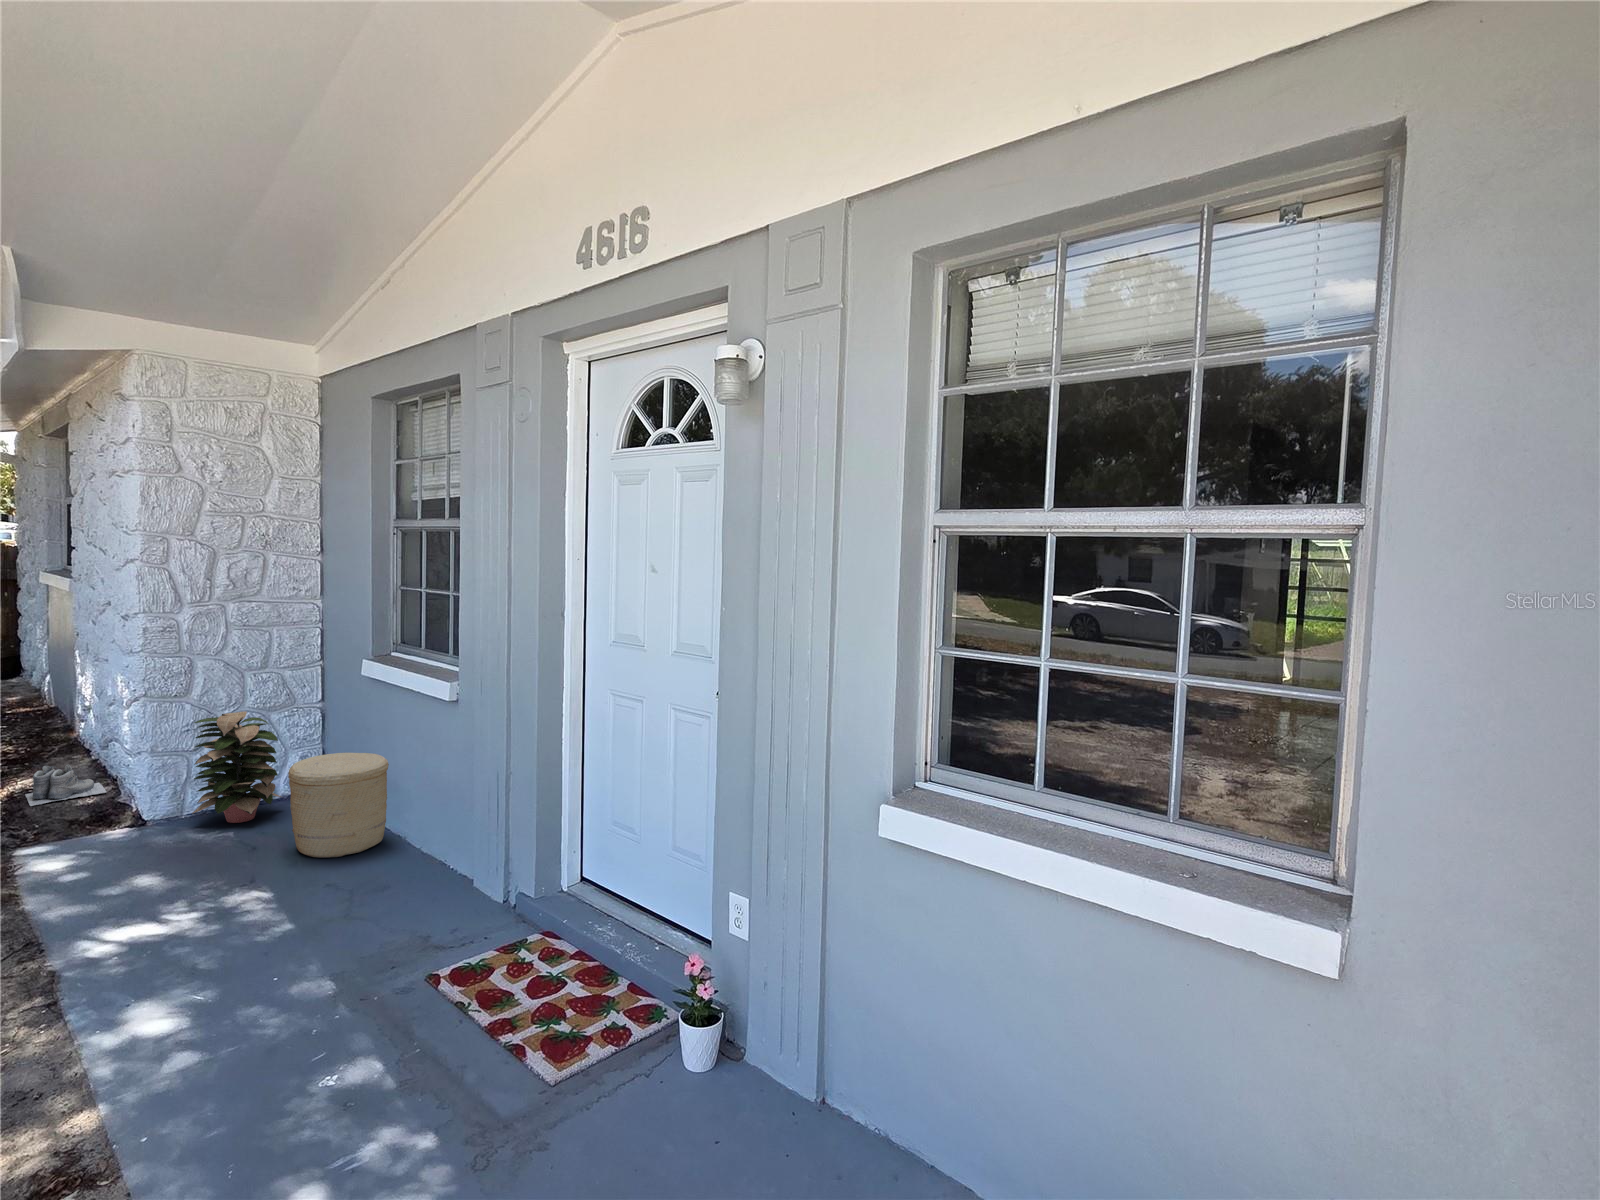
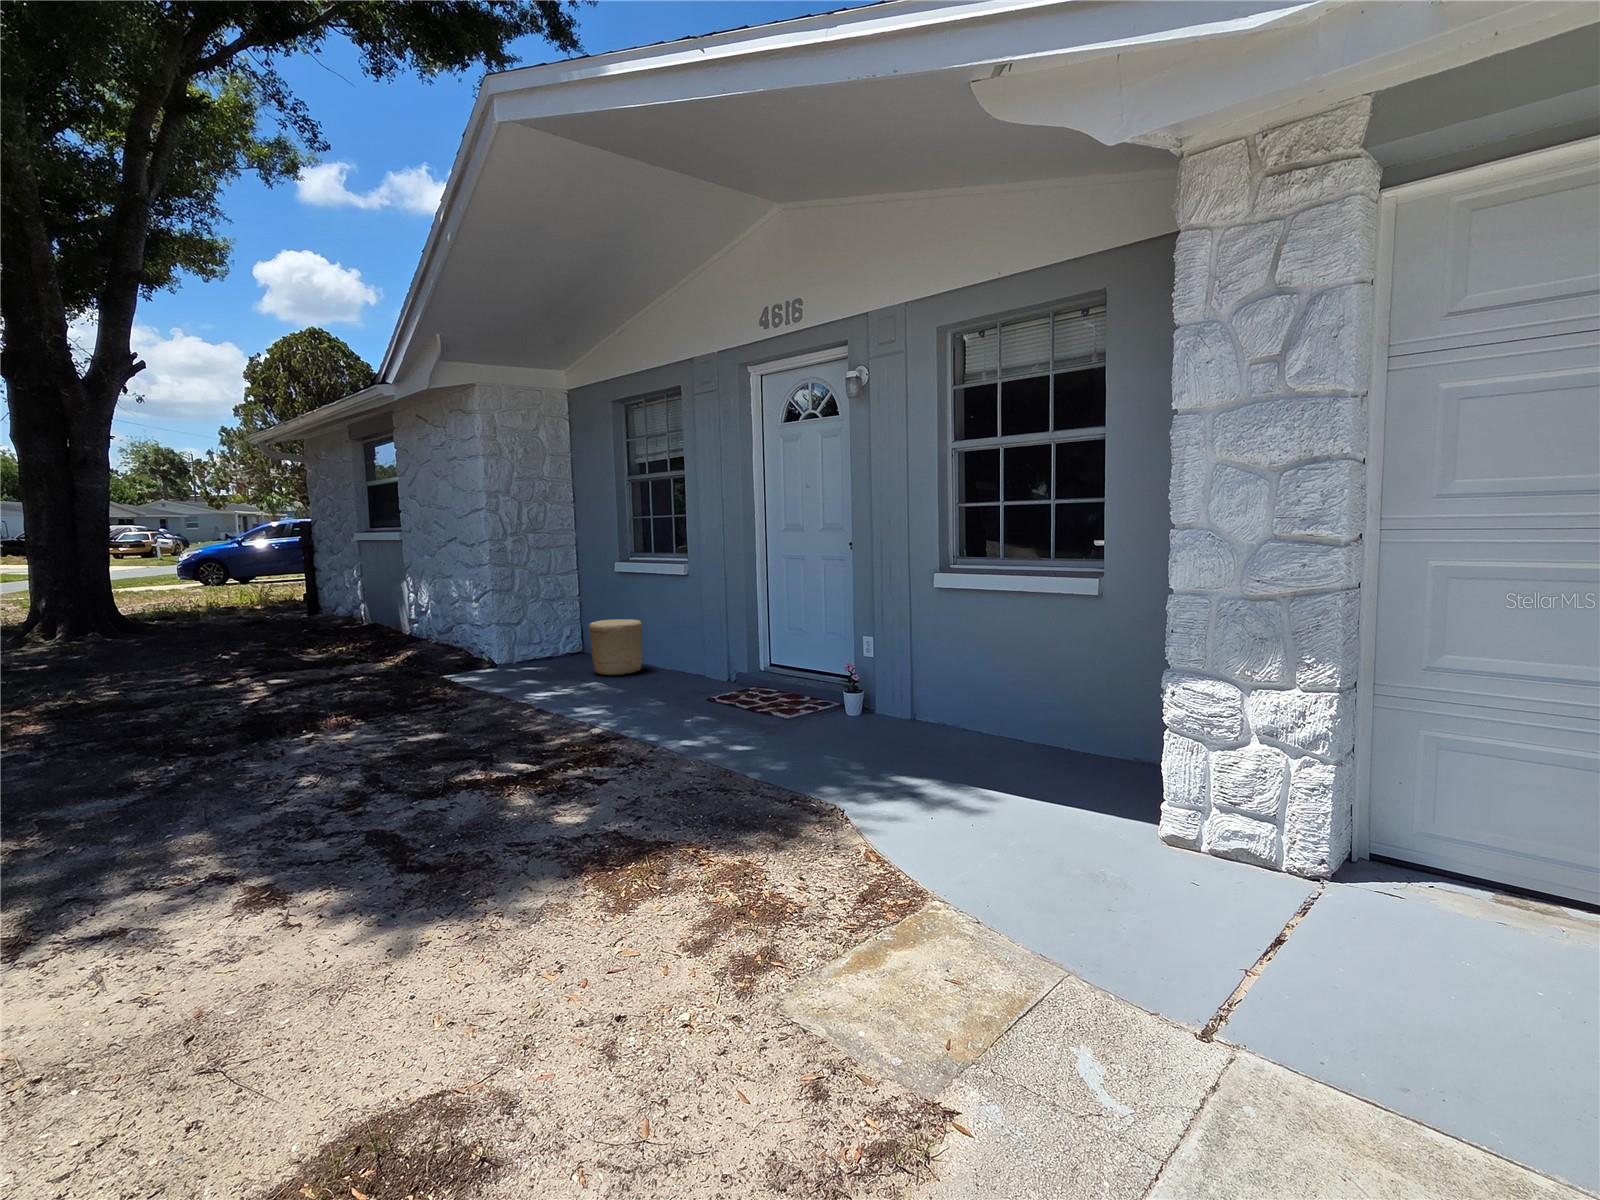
decorative plant: present [192,711,281,823] -> none [521,601,570,667]
boots: present [25,765,106,806] -> none [409,643,456,666]

